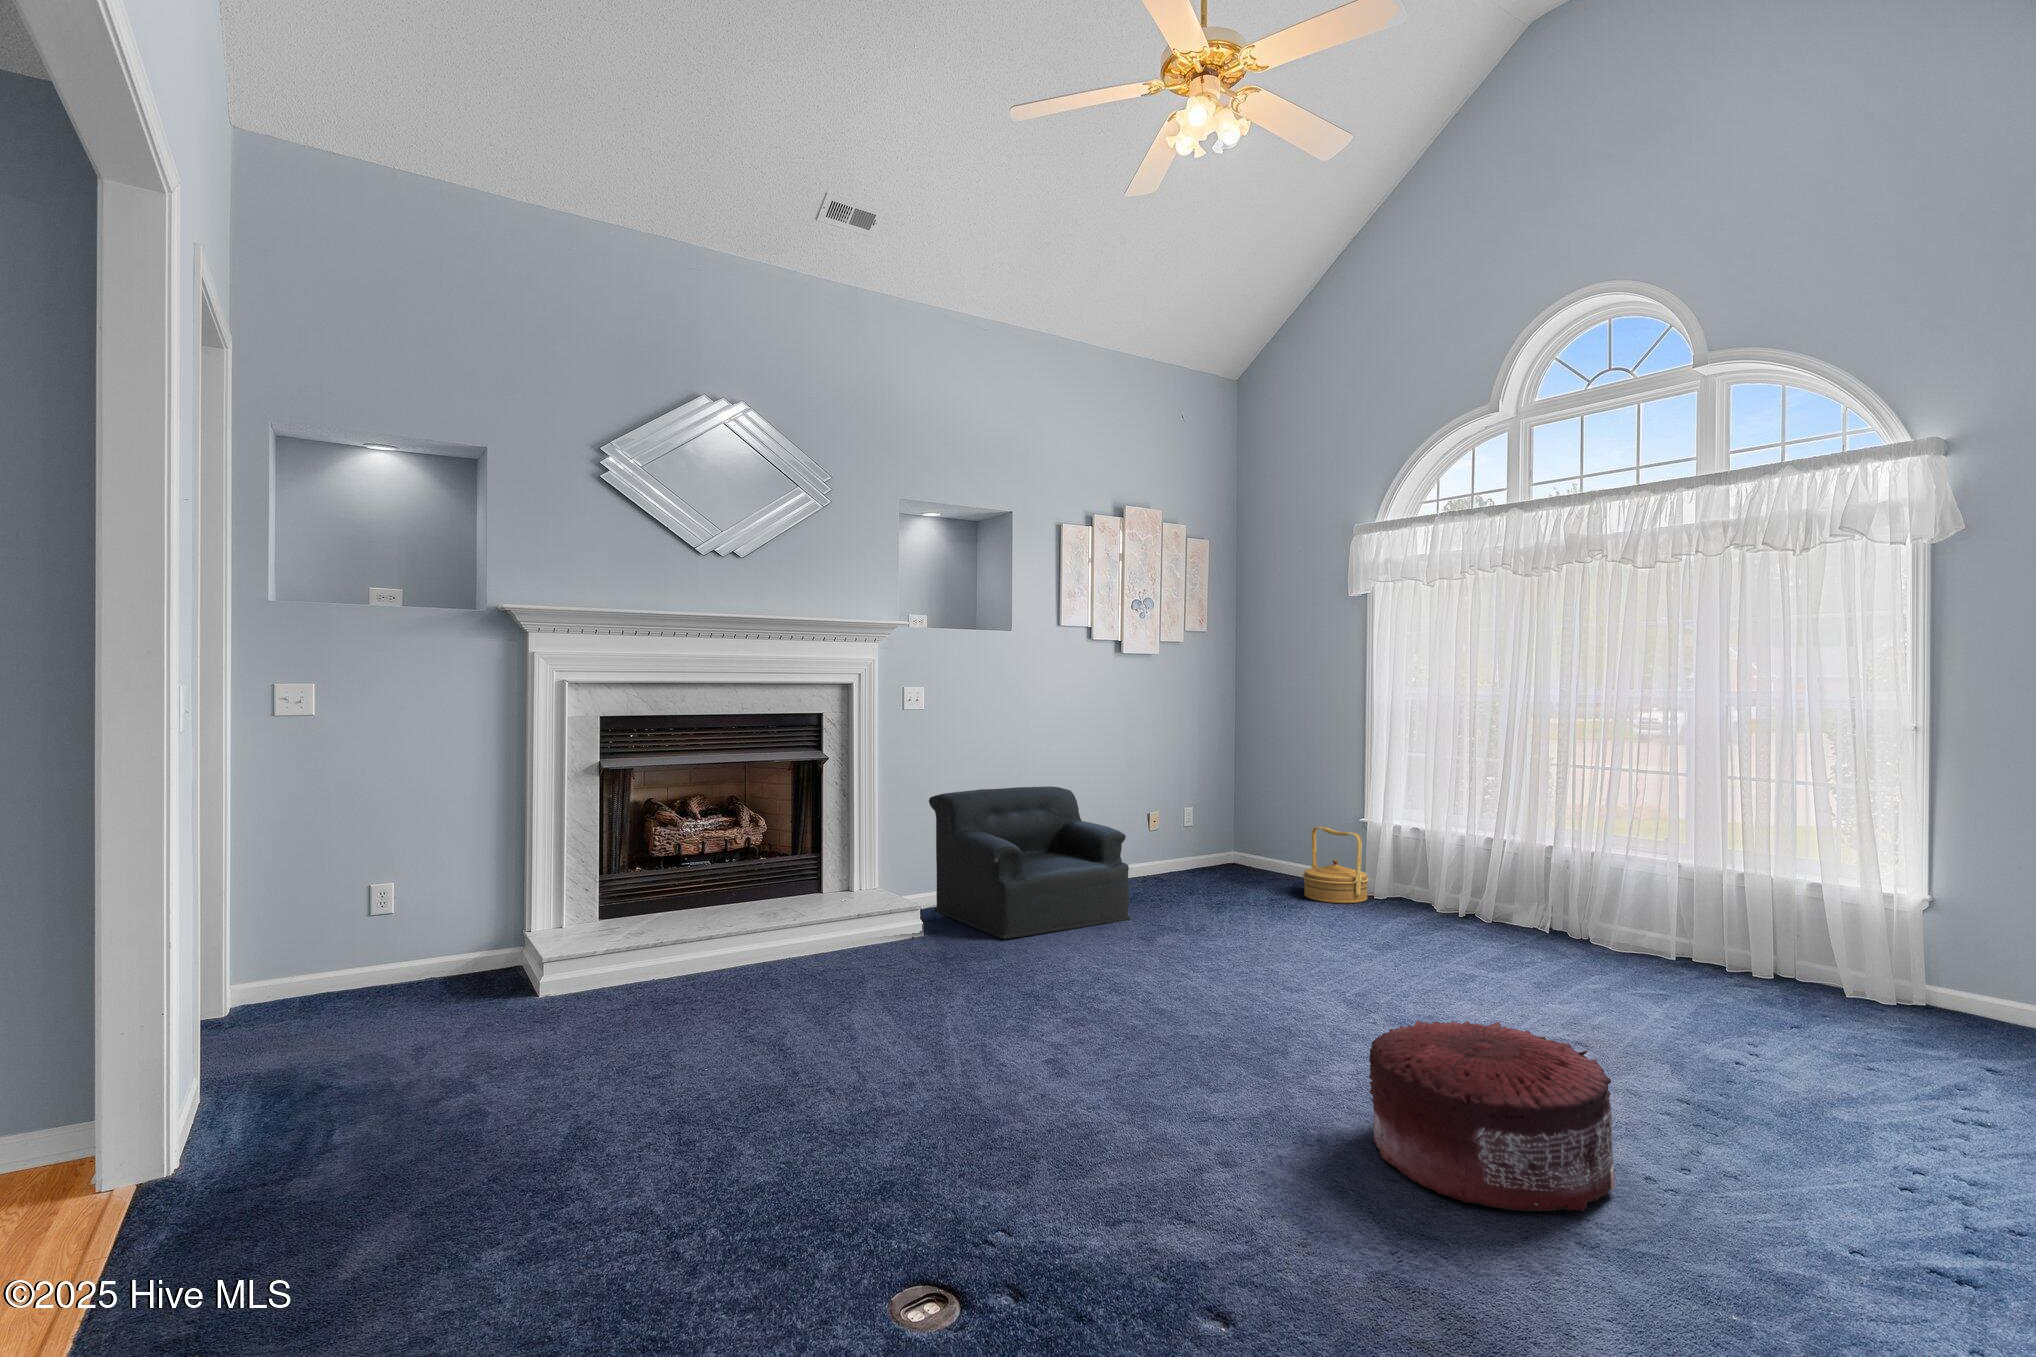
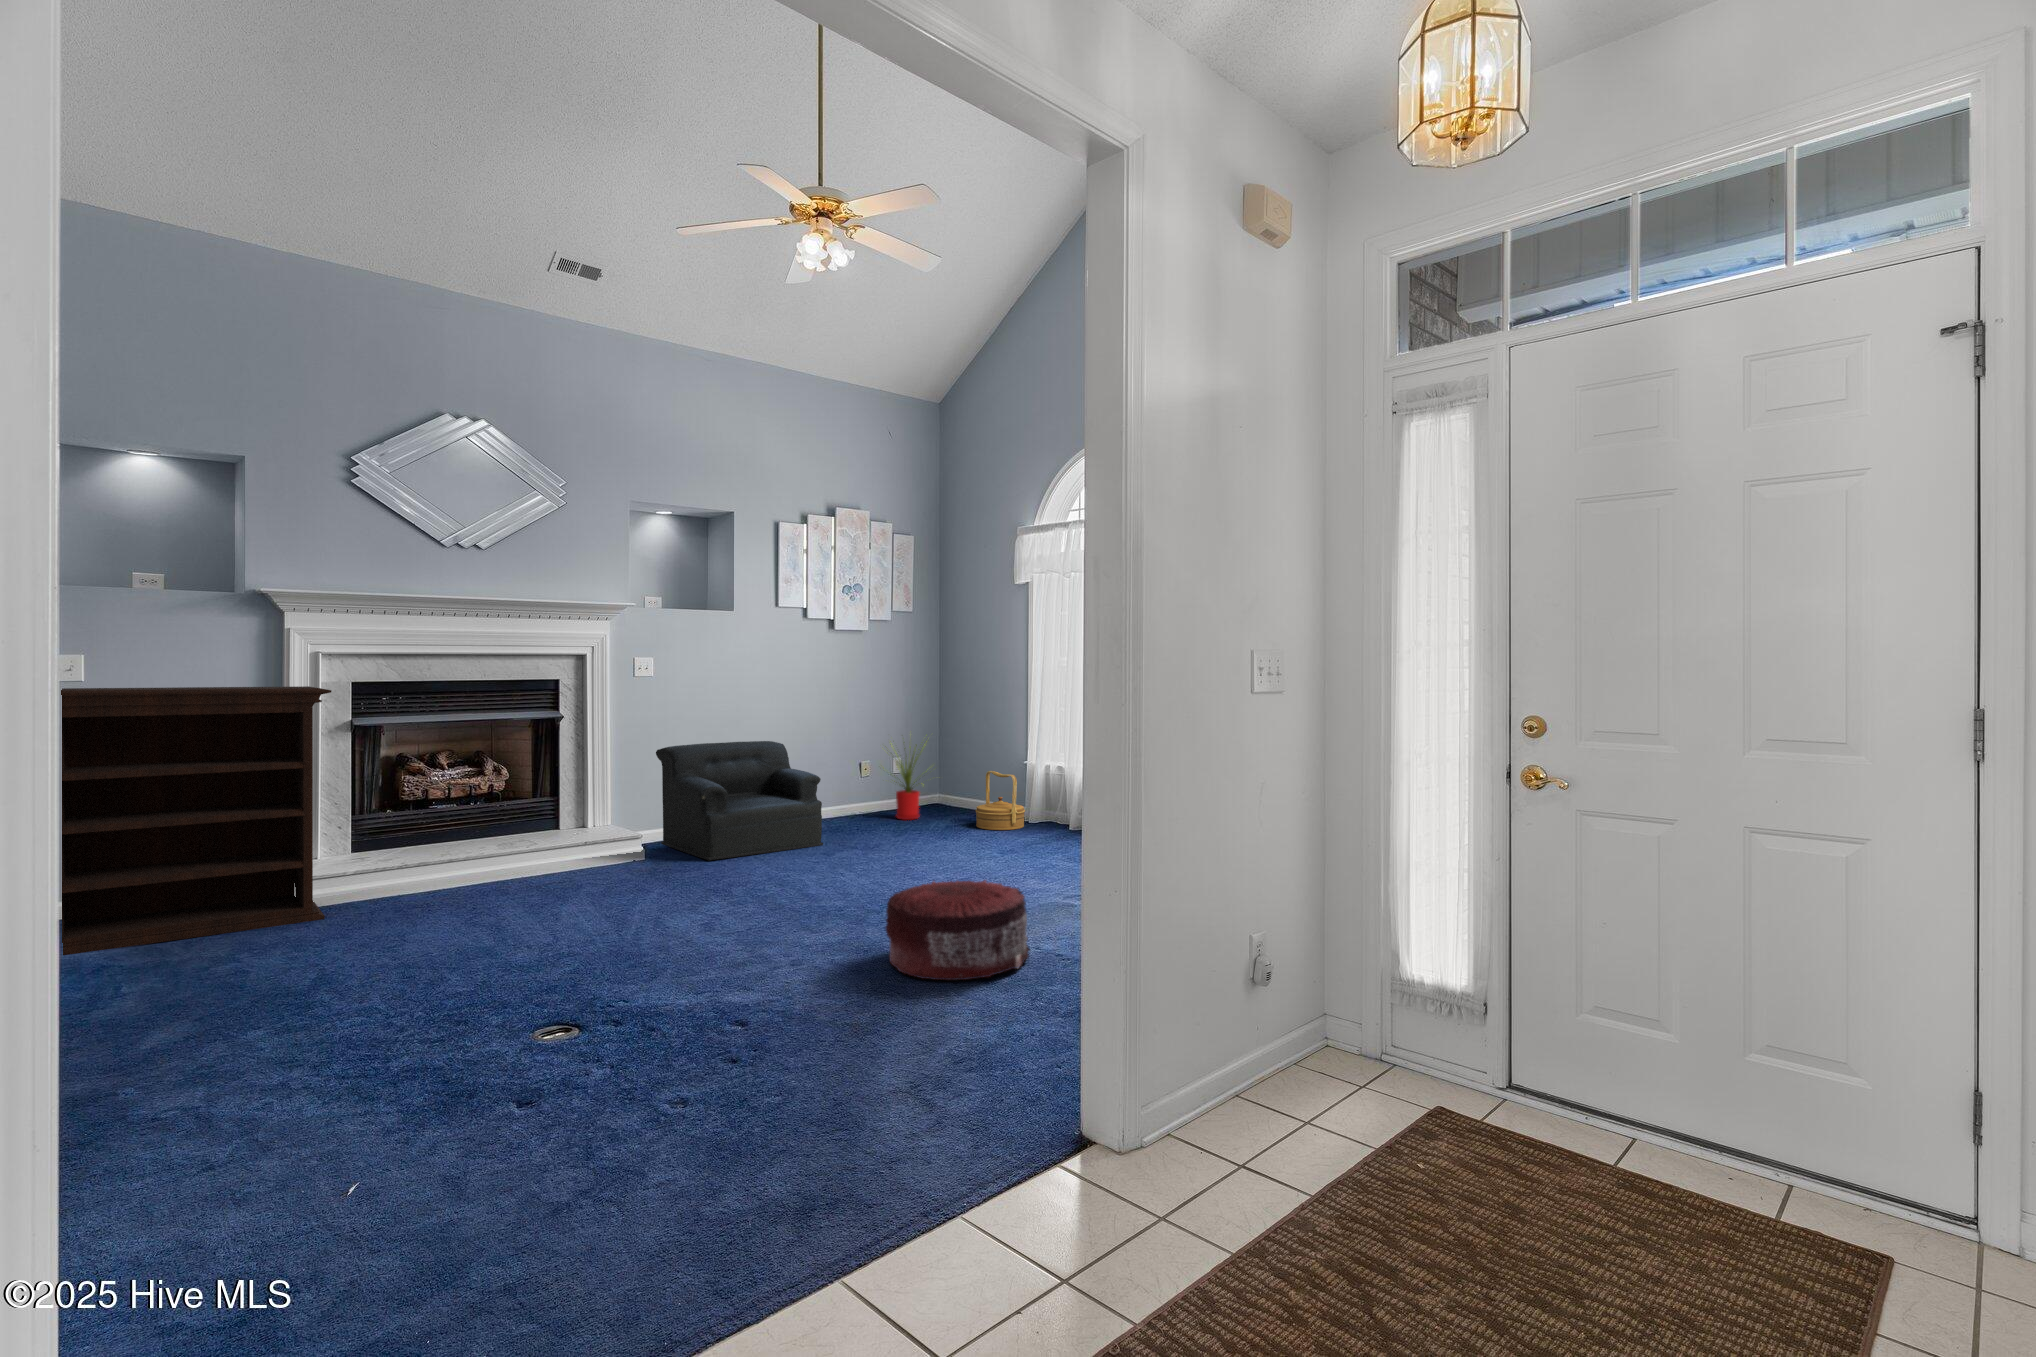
bookshelf: none [238,722,584,1070] -> present [61,686,331,955]
house plant: none [1169,774,1250,883] -> present [891,741,927,820]

